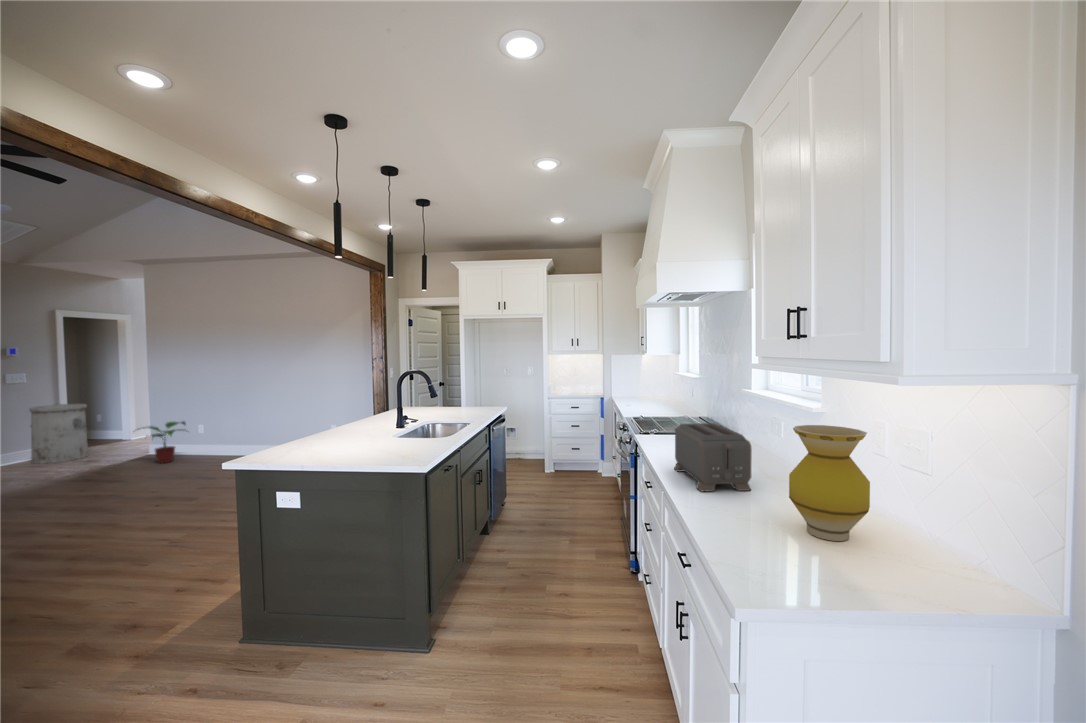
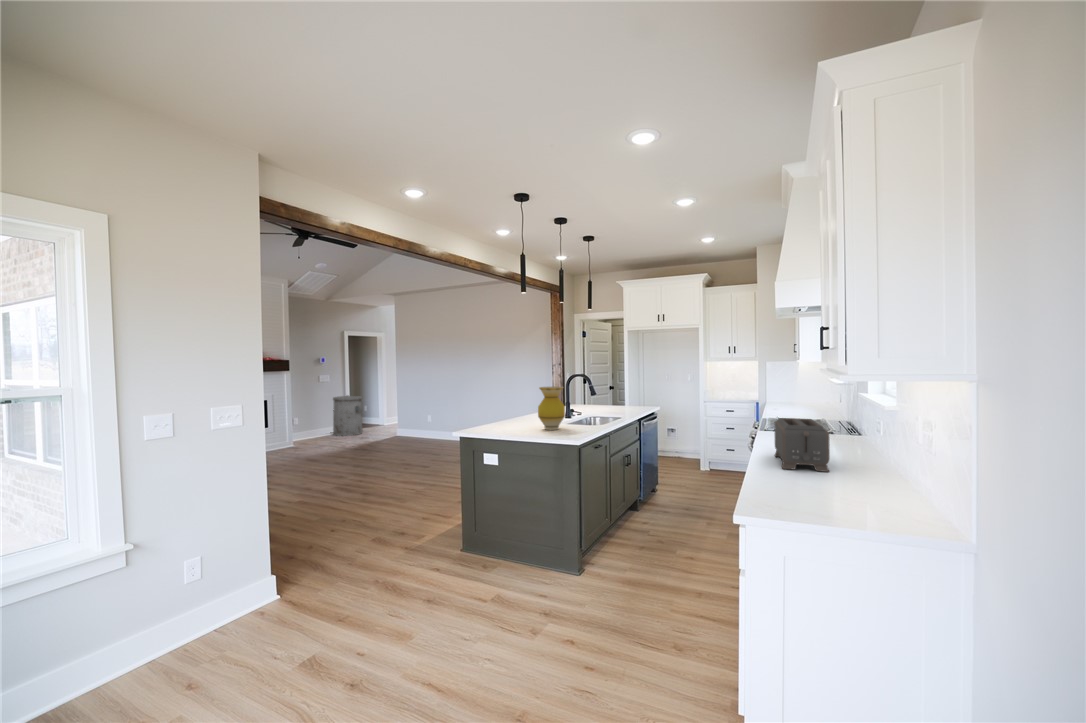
potted plant: present [146,422,185,463] -> none [389,411,423,441]
vase: present [789,425,870,541] -> present [538,387,565,430]

